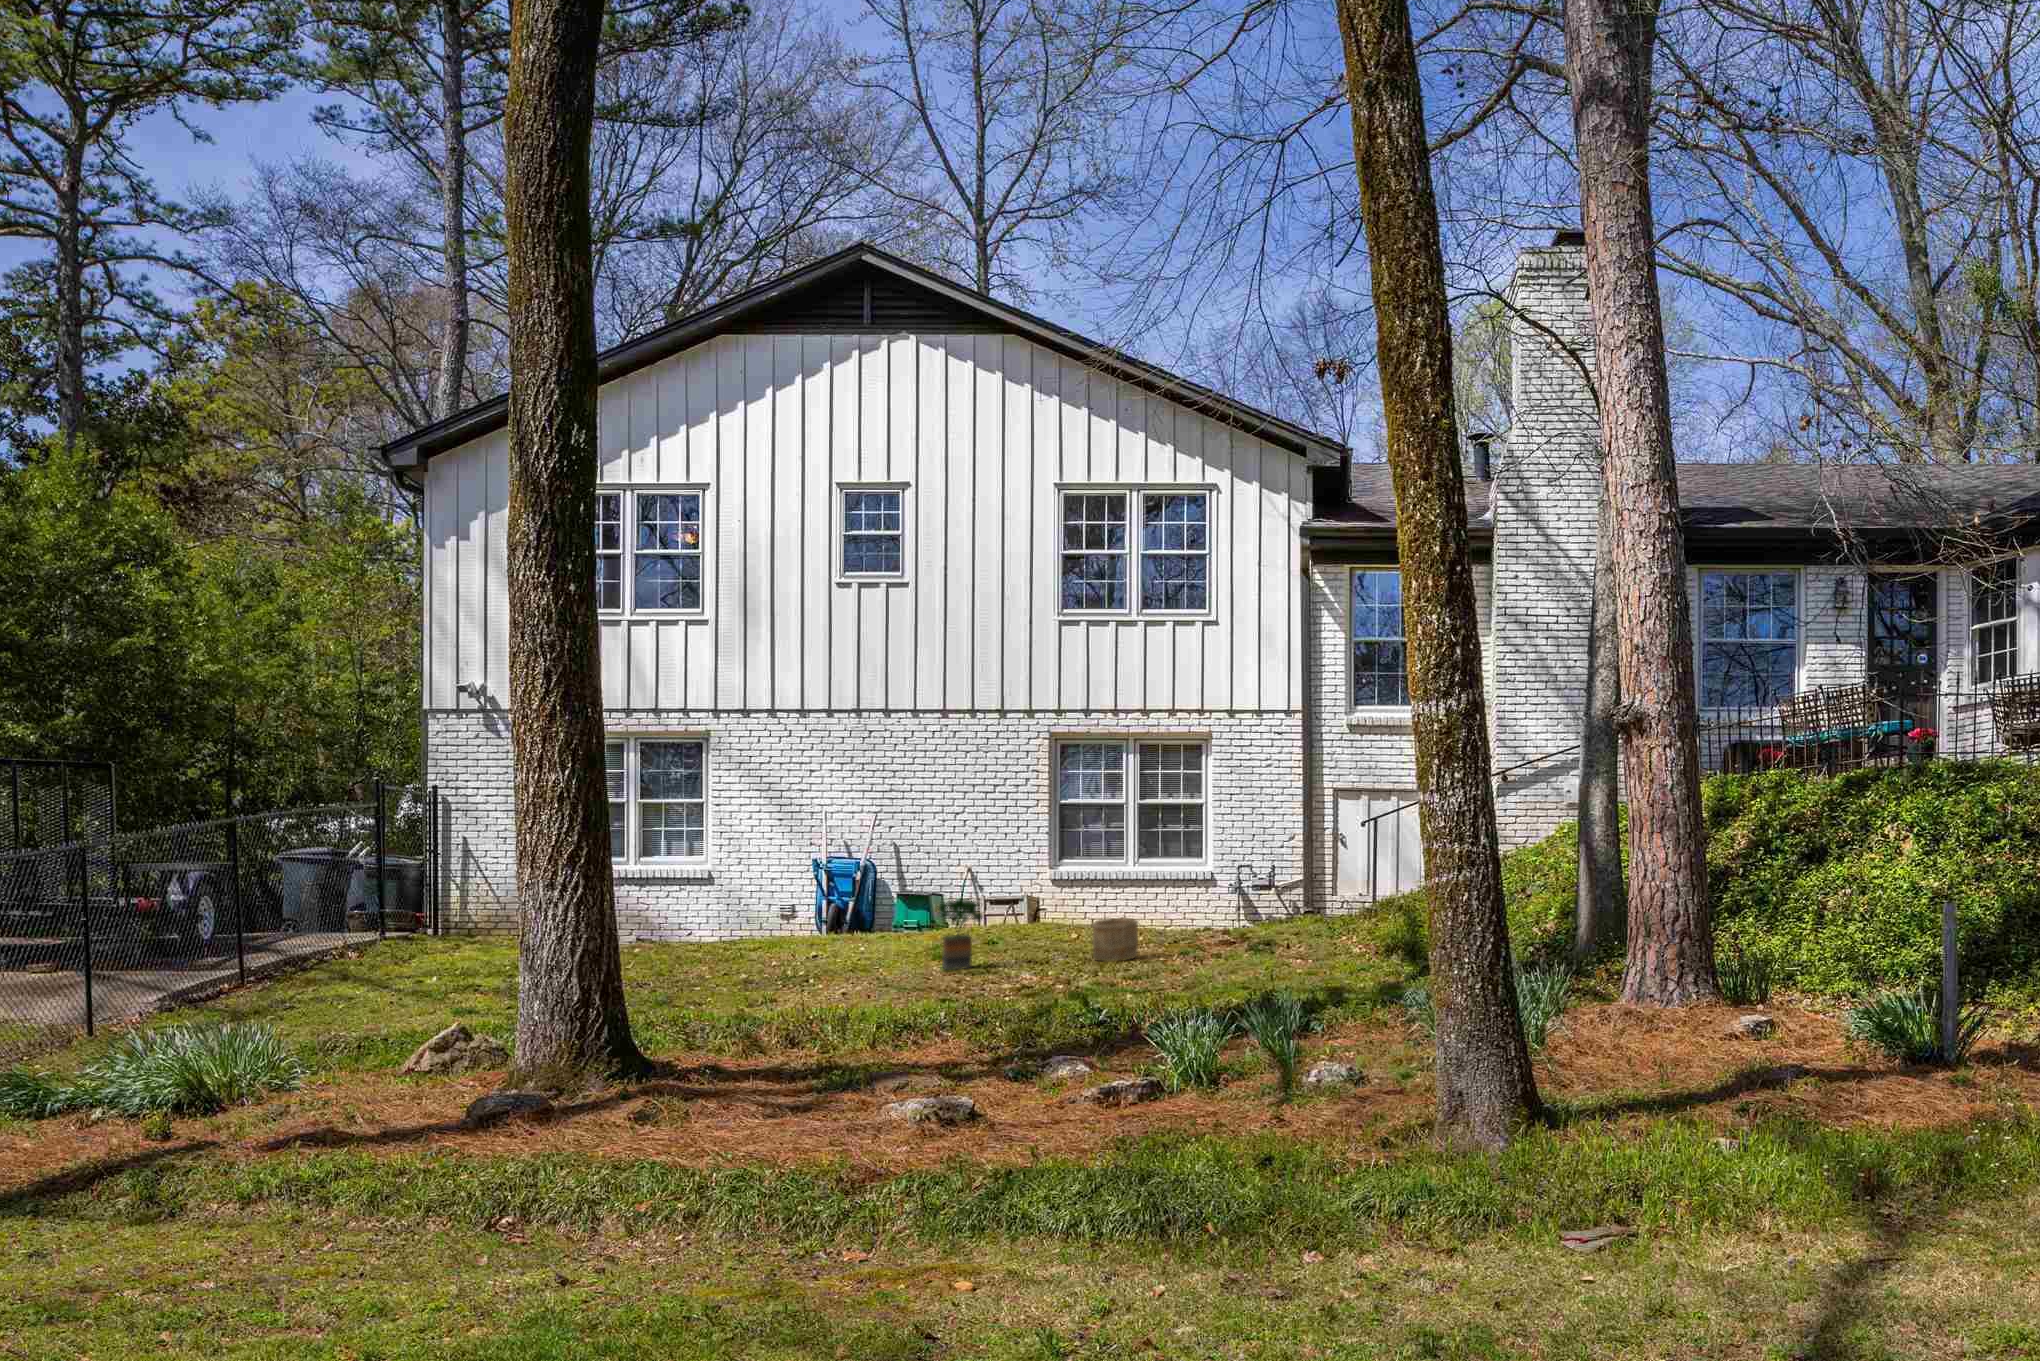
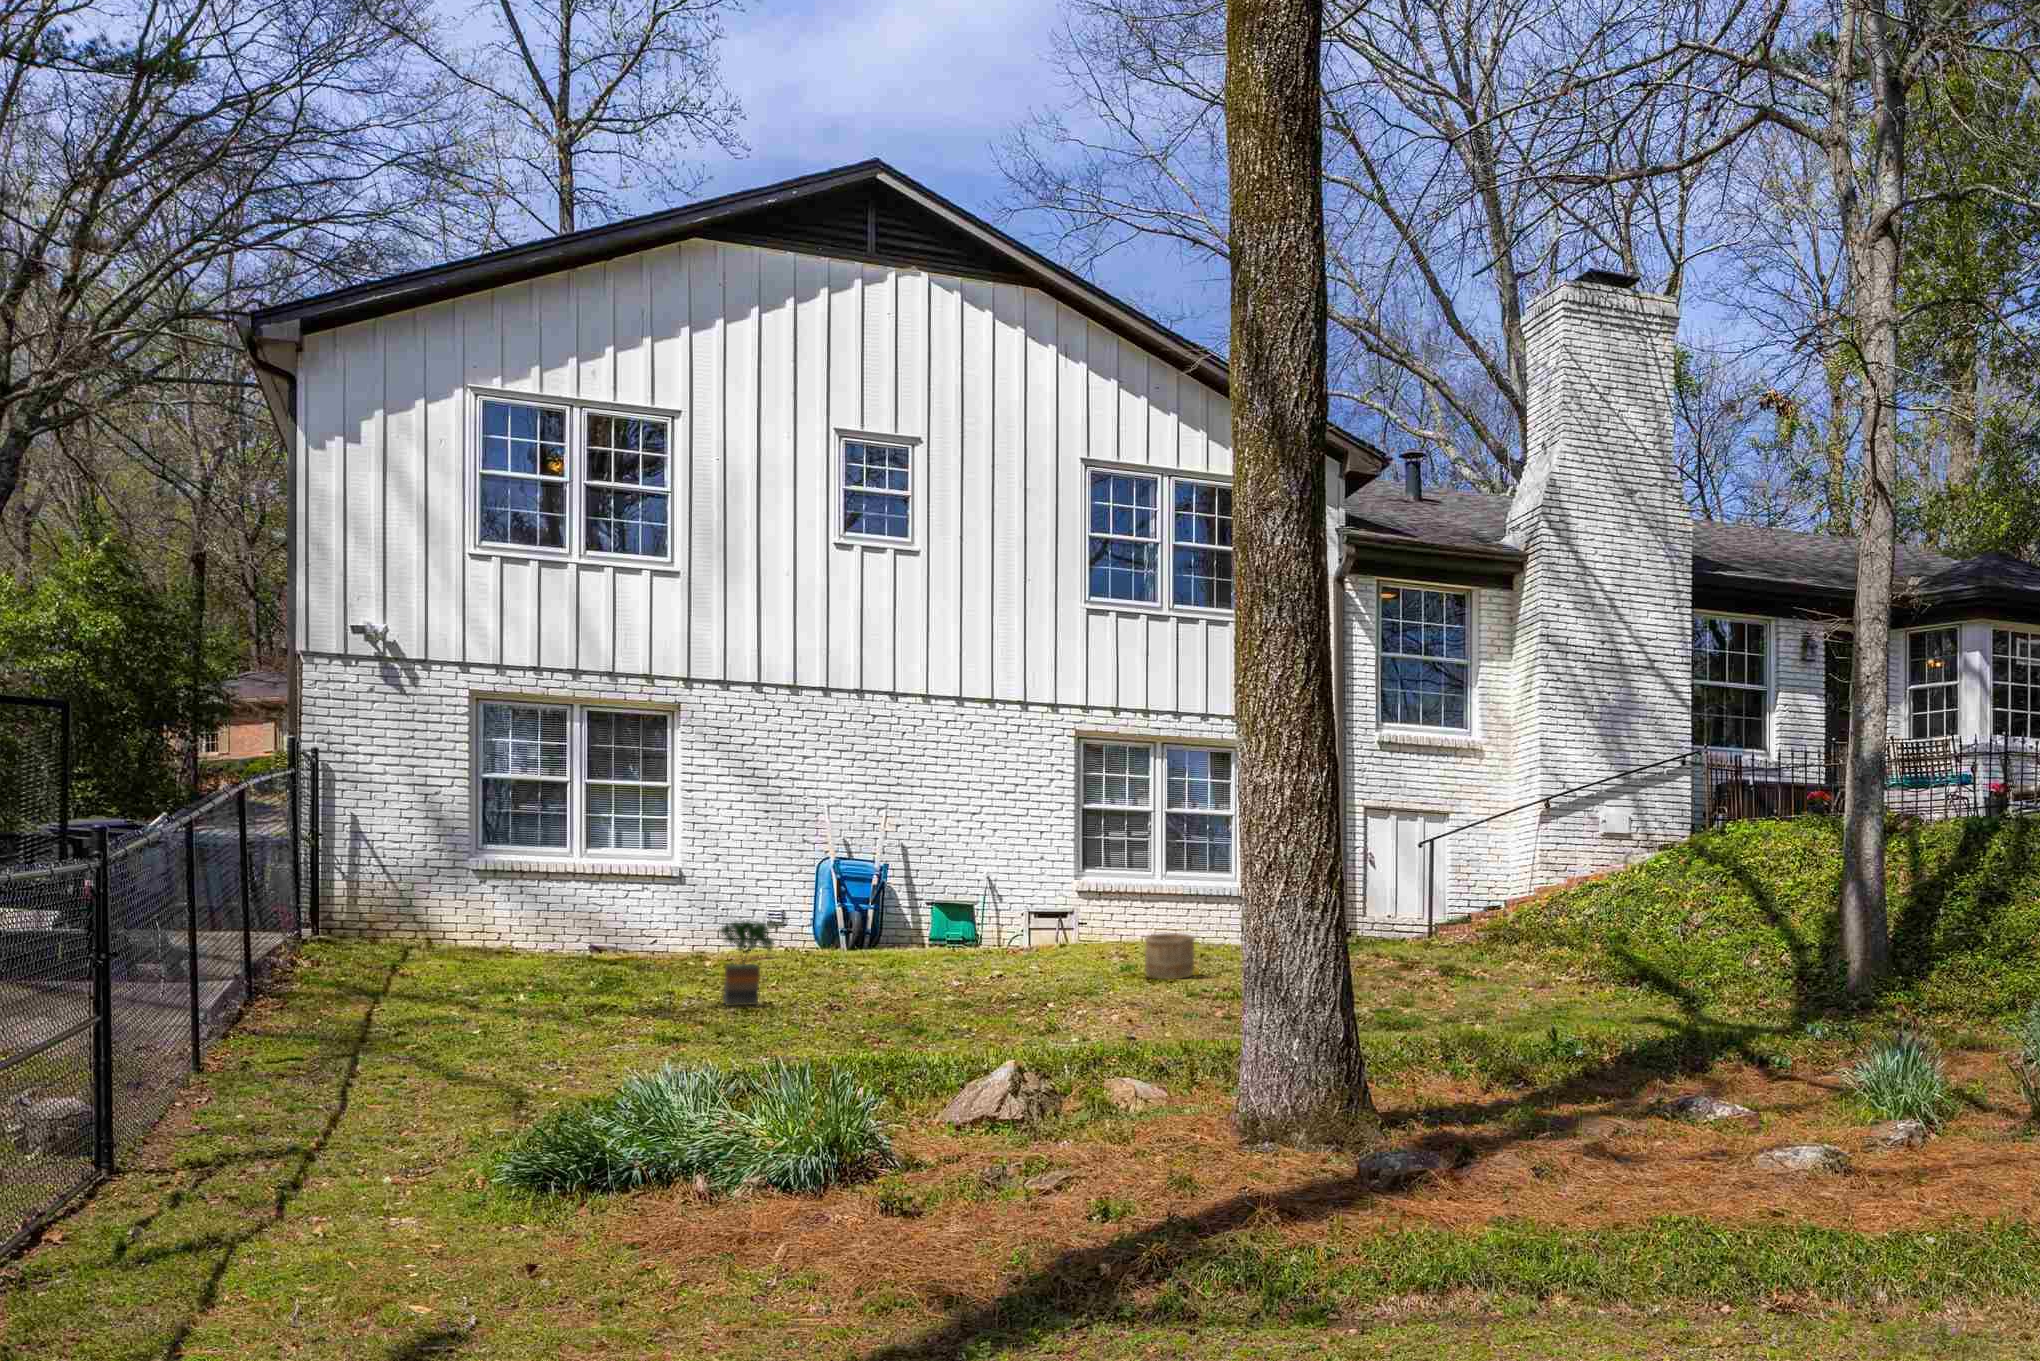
potted tree: present [937,899,982,970] -> present [720,921,775,1006]

